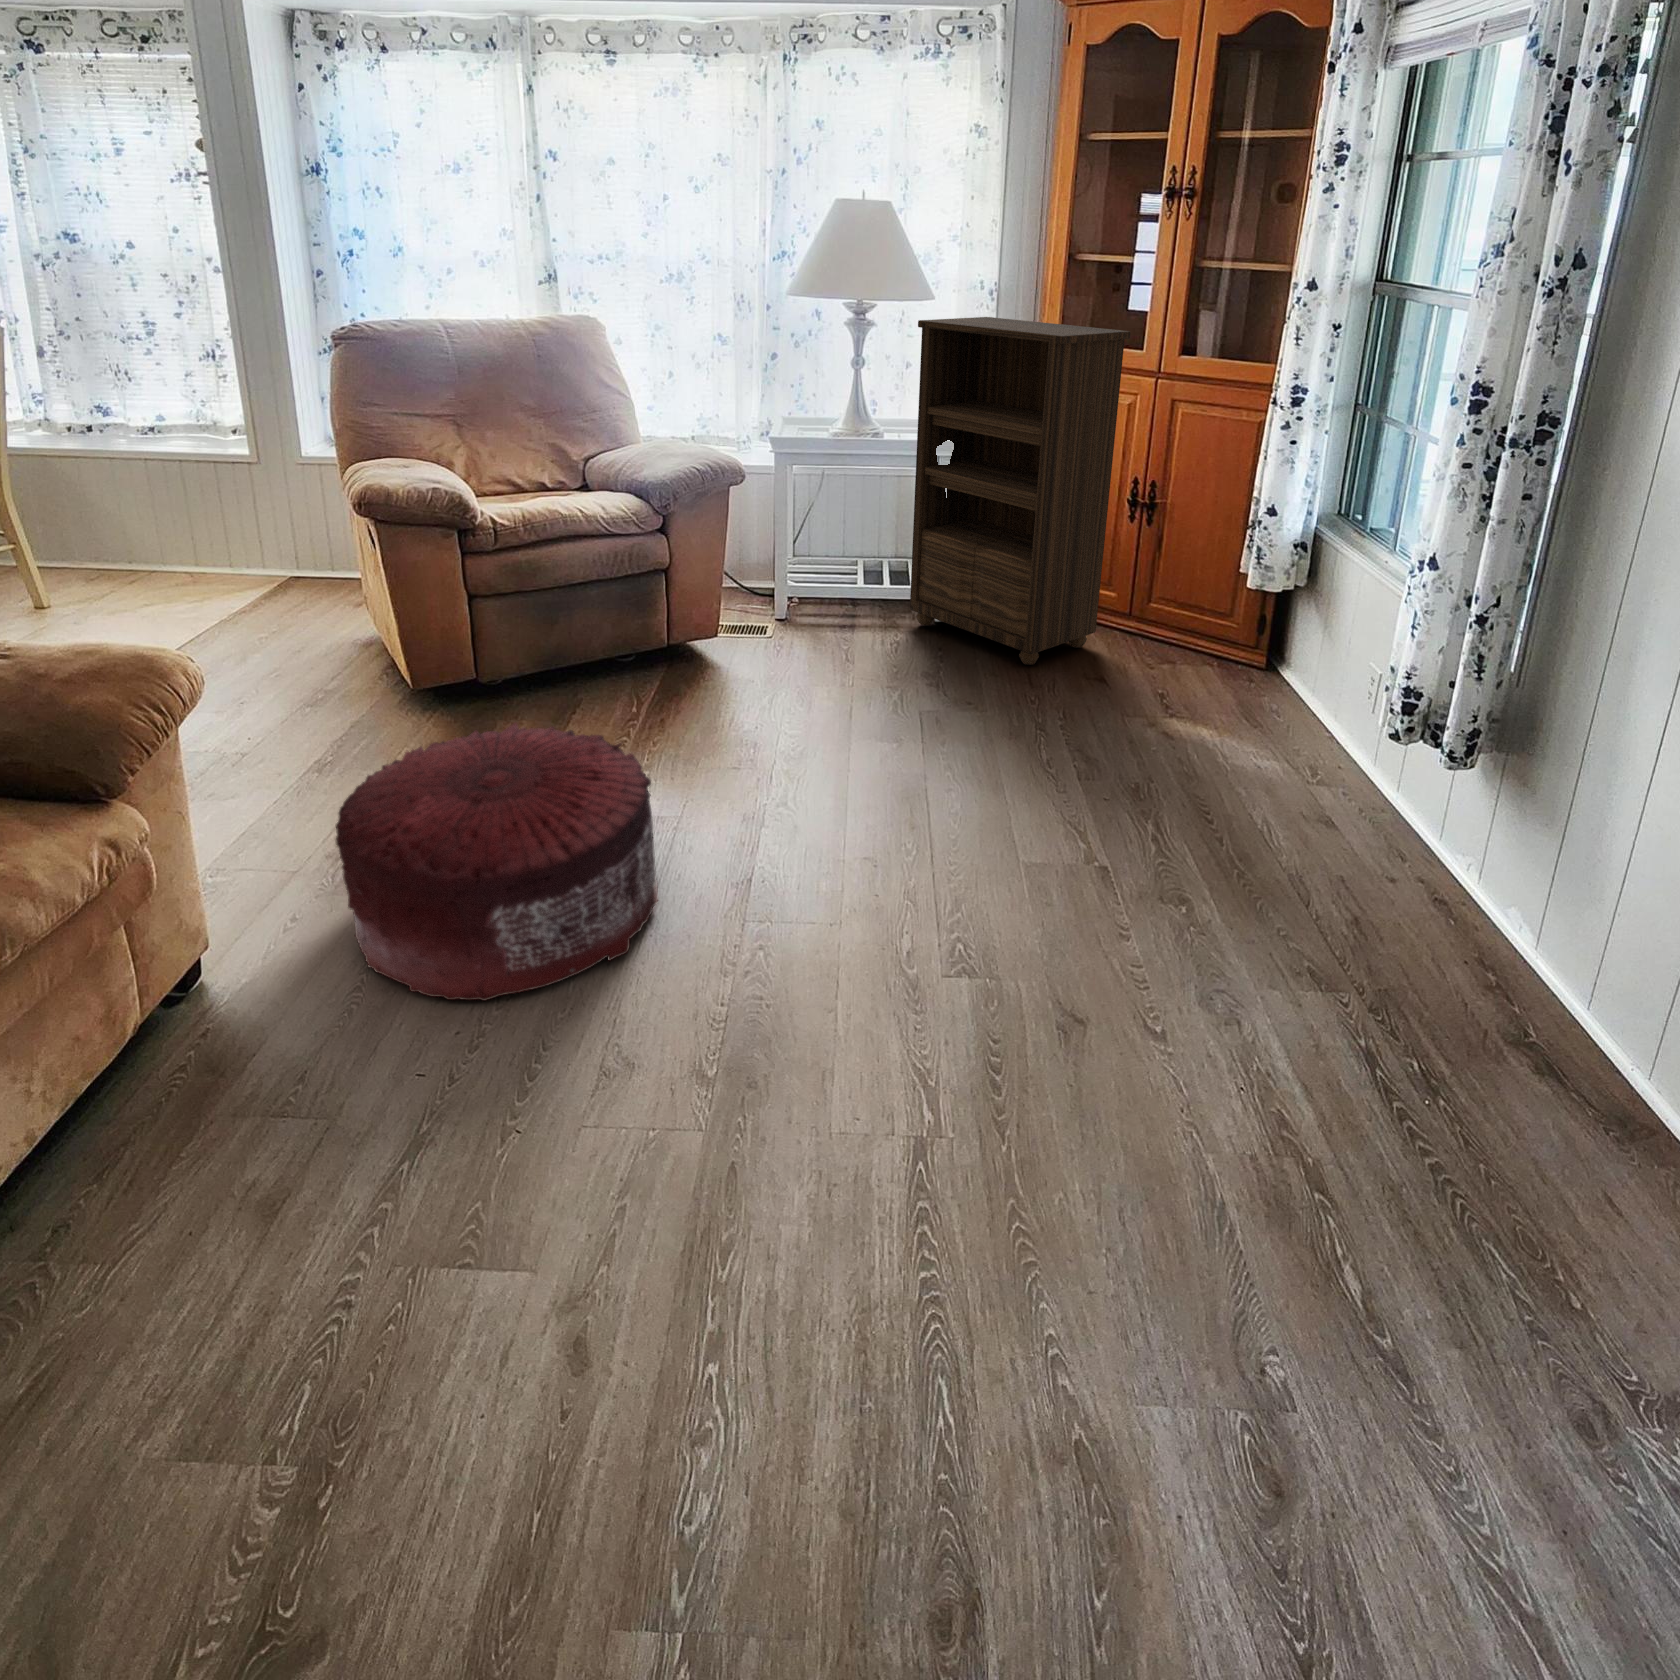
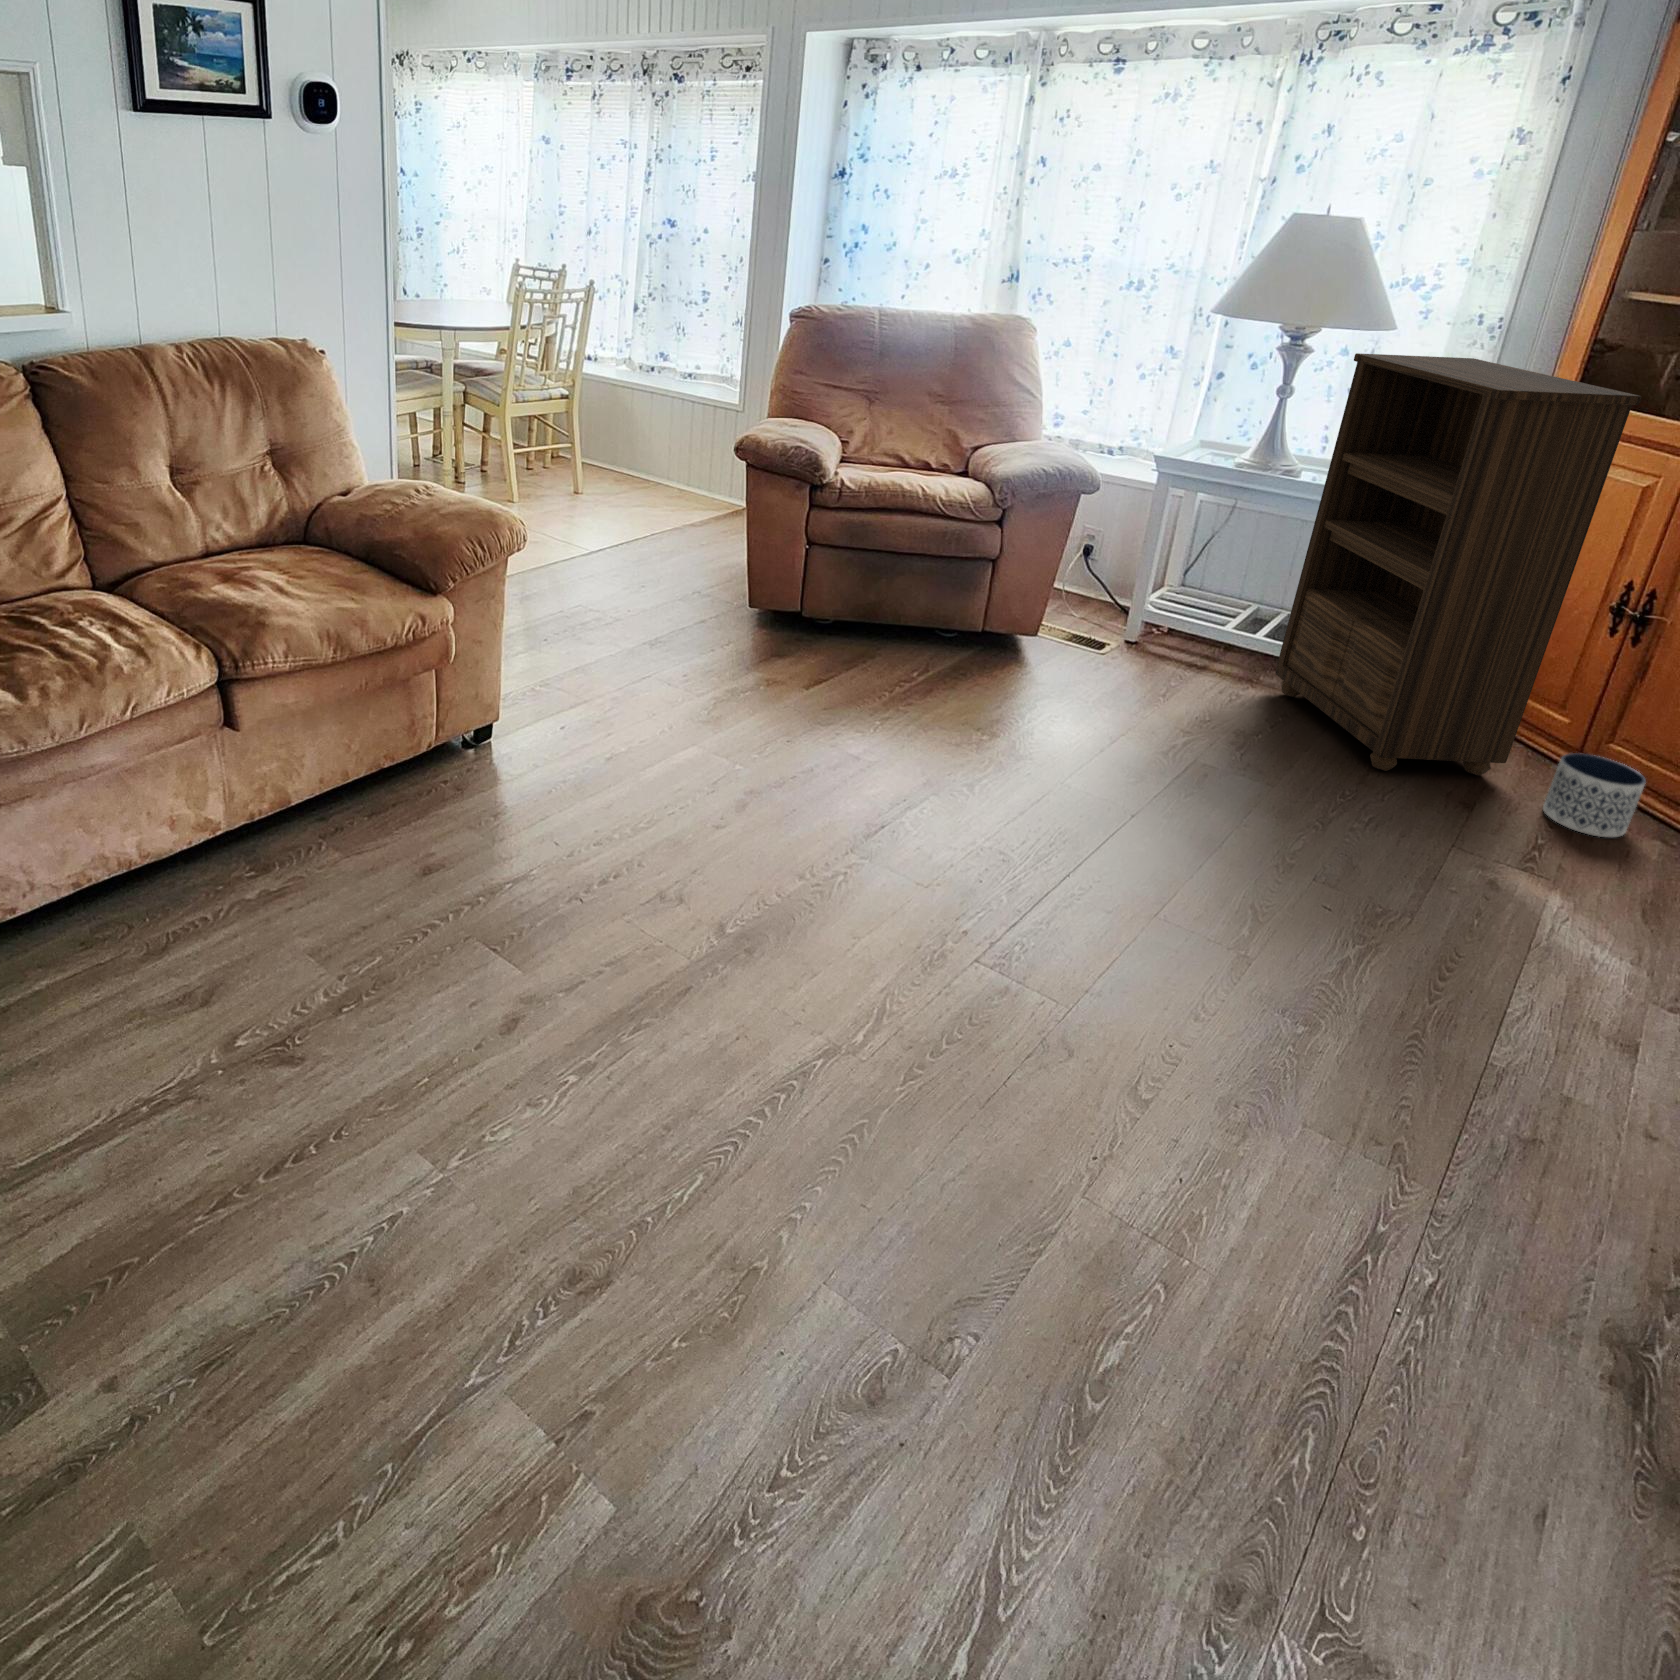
planter: none [1131,608,1188,668] -> present [1543,753,1646,837]
pouf: present [336,723,659,1001] -> none [575,634,817,835]

